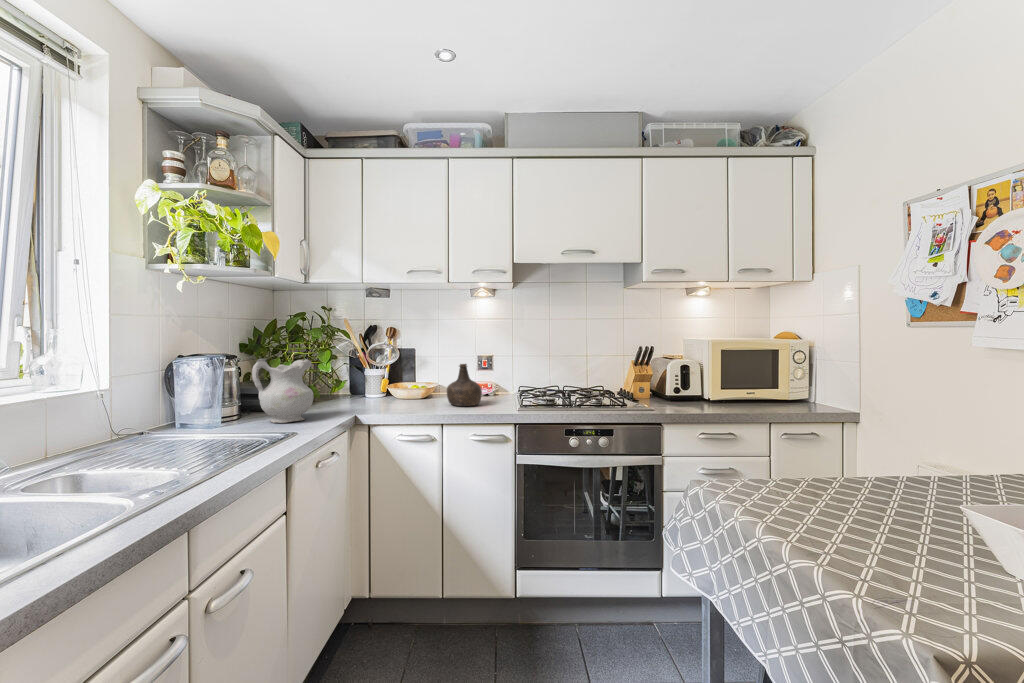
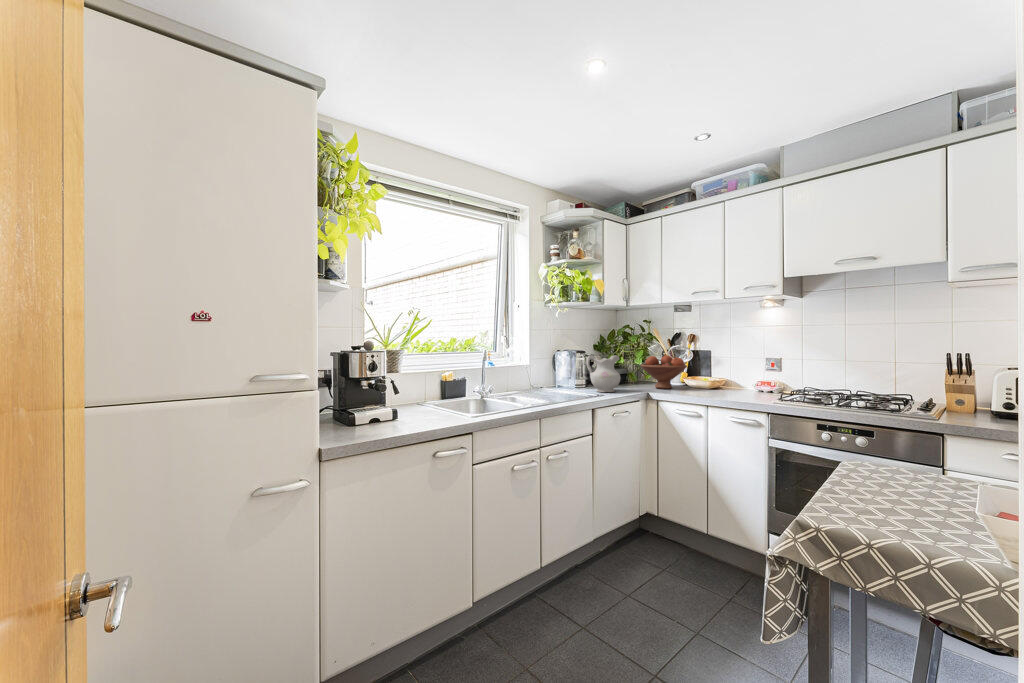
fruit bowl: none [332,357,398,405] -> present [641,355,687,389]
bottle: present [447,364,482,406] -> none [721,362,752,396]

